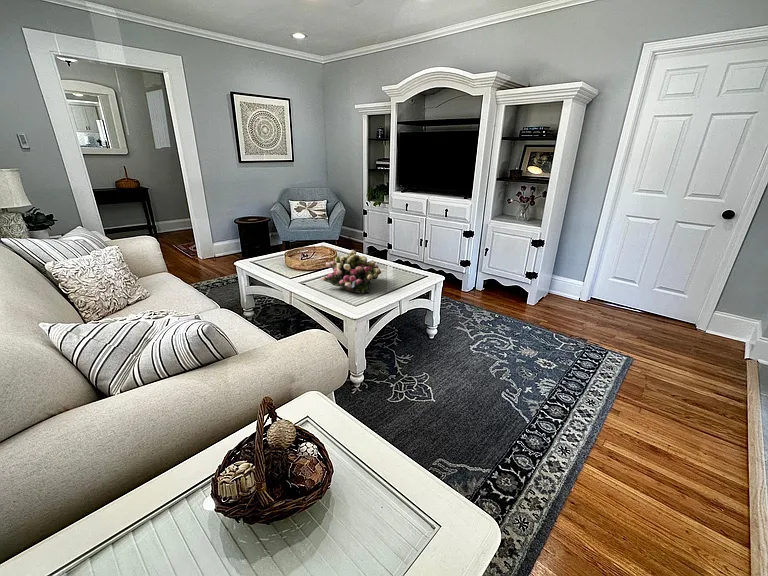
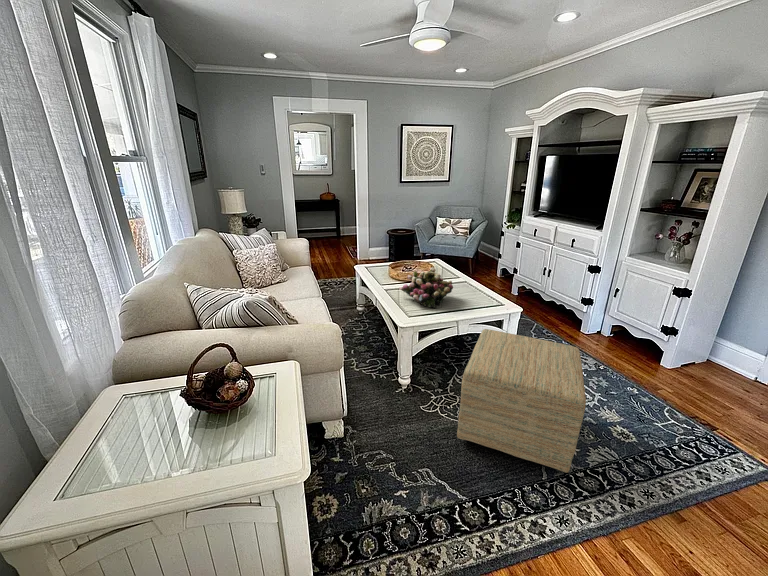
ottoman: none [424,301,557,417] -> present [457,329,586,473]

